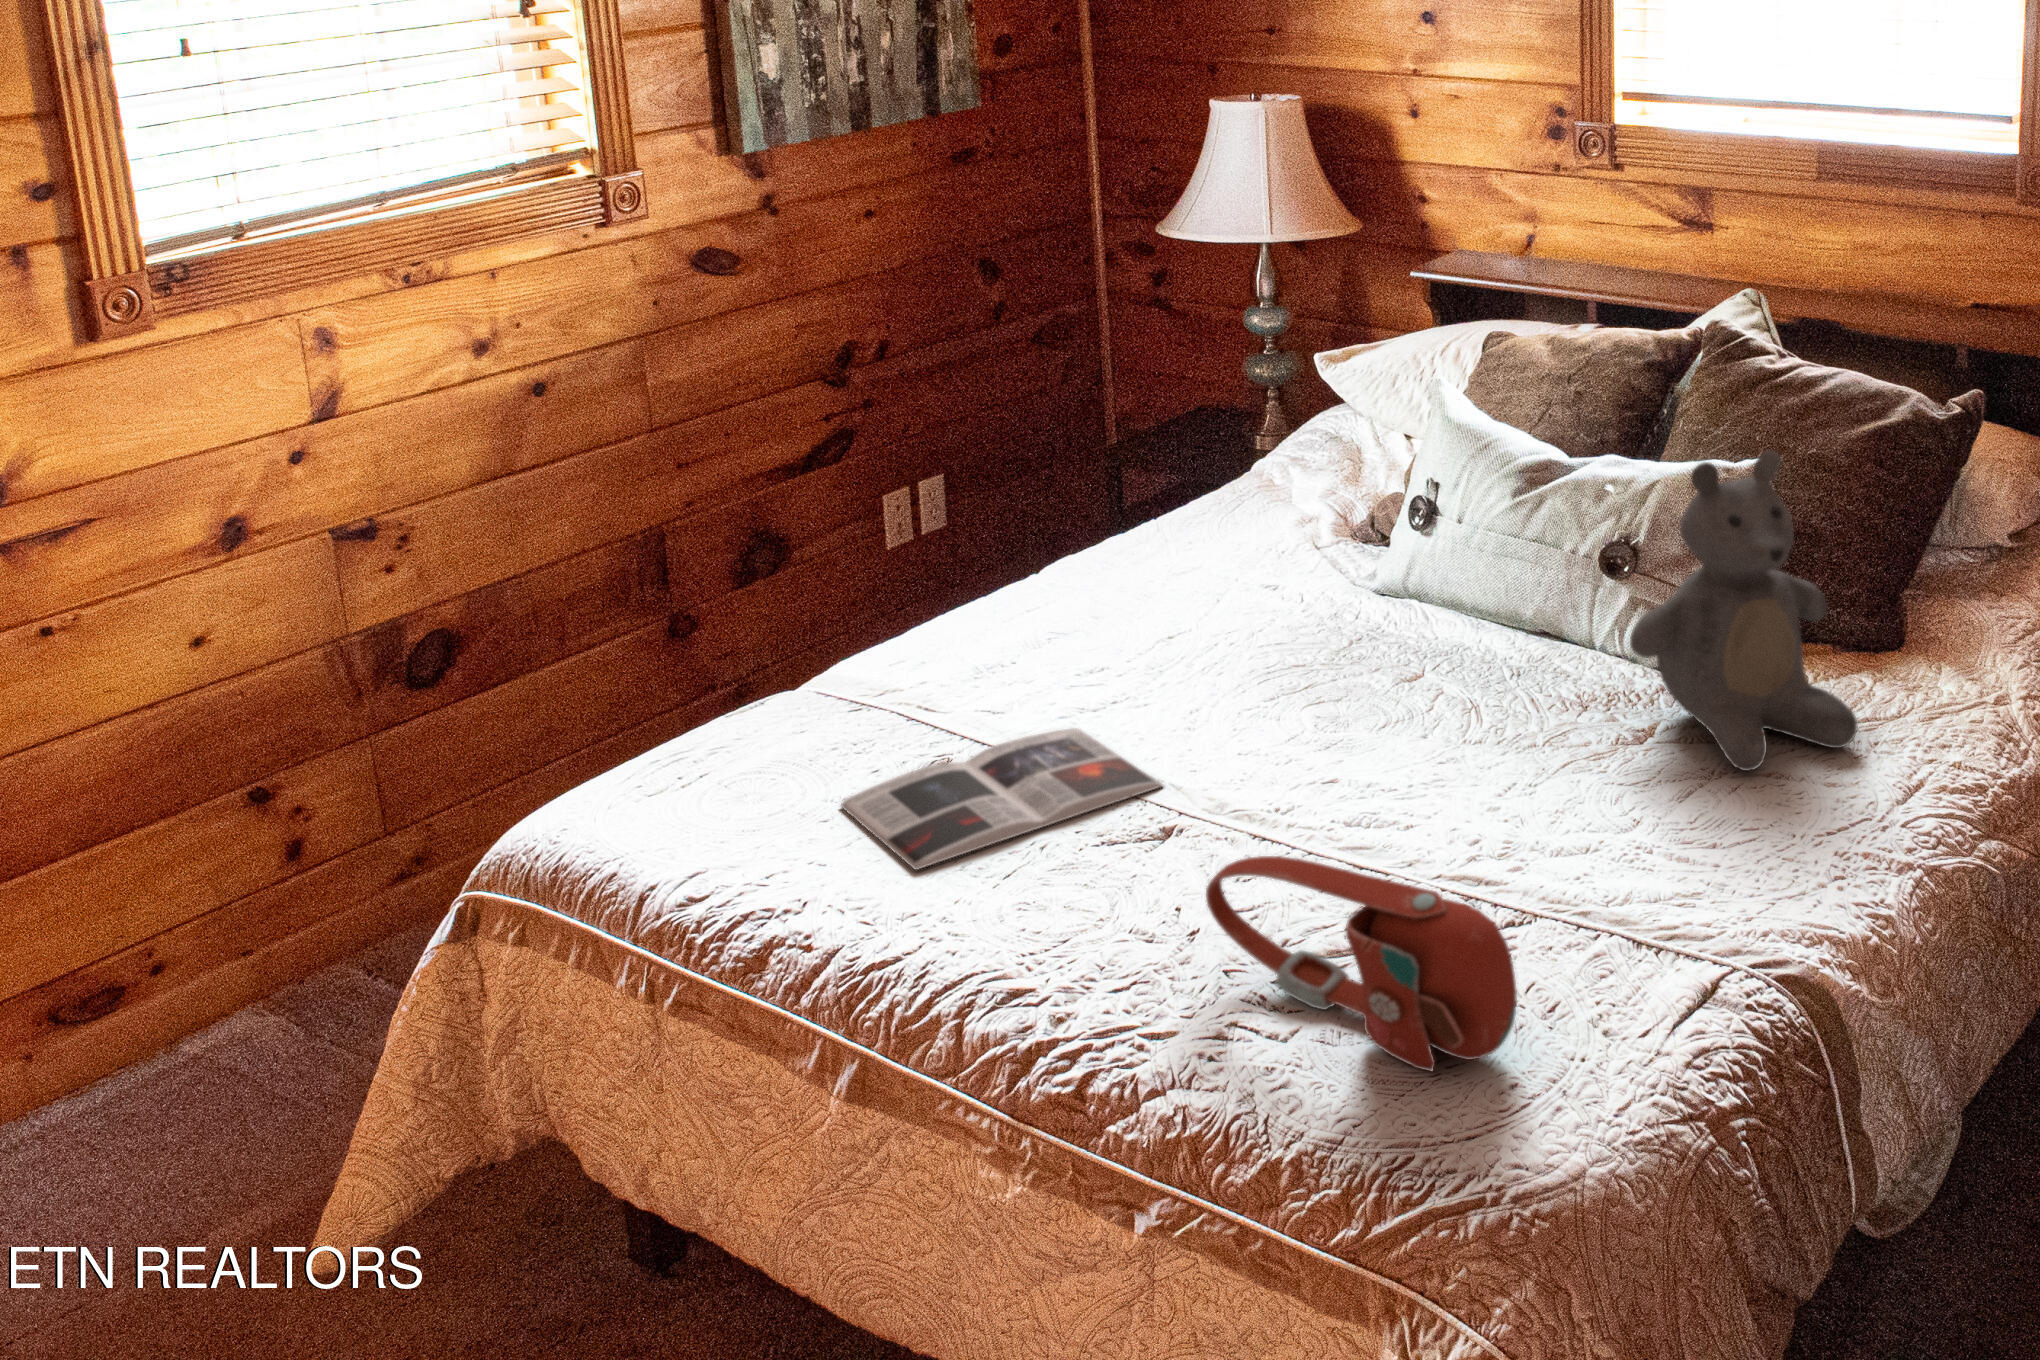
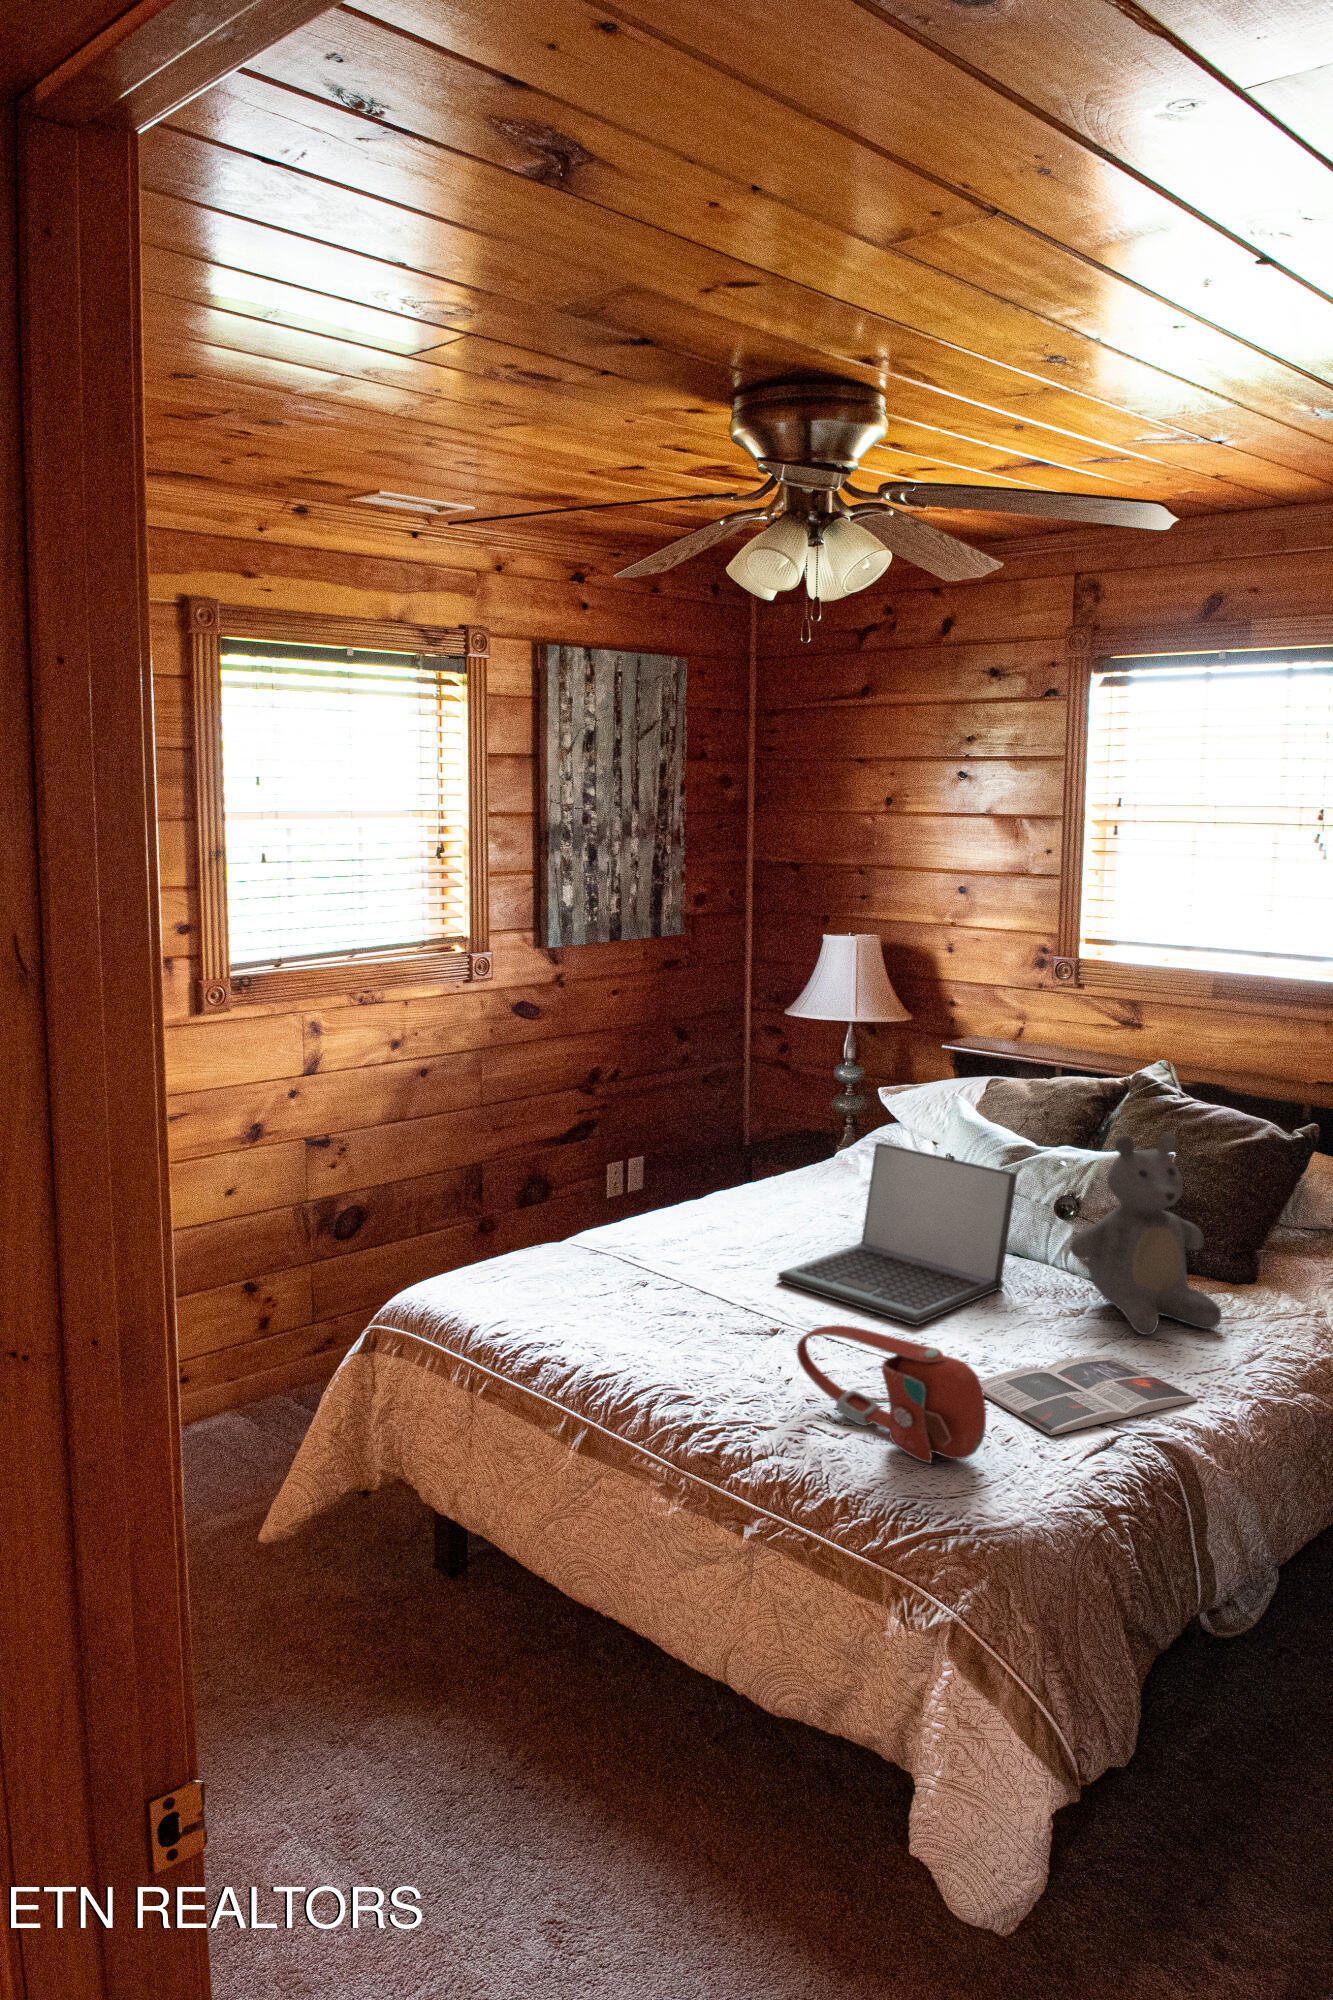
laptop: none [1171,483,1543,798] -> present [778,1143,1017,1325]
magazine: present [841,728,1164,870] -> present [980,1355,1198,1435]

